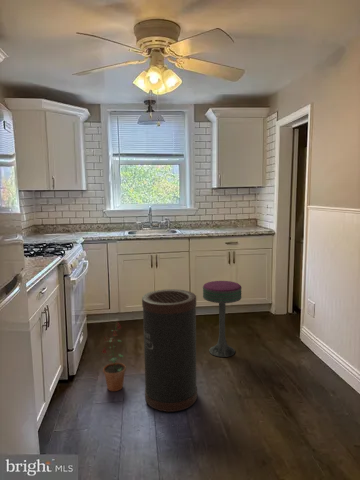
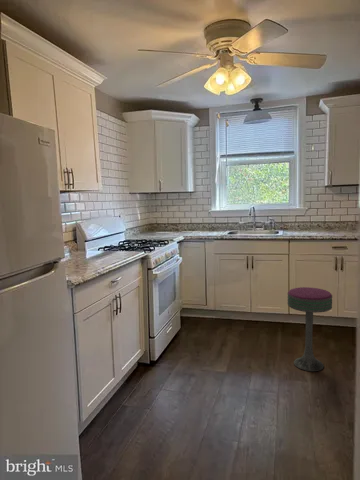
trash can: present [142,289,197,413] -> none [204,290,259,414]
potted plant: present [103,322,126,391] -> none [172,317,196,382]

